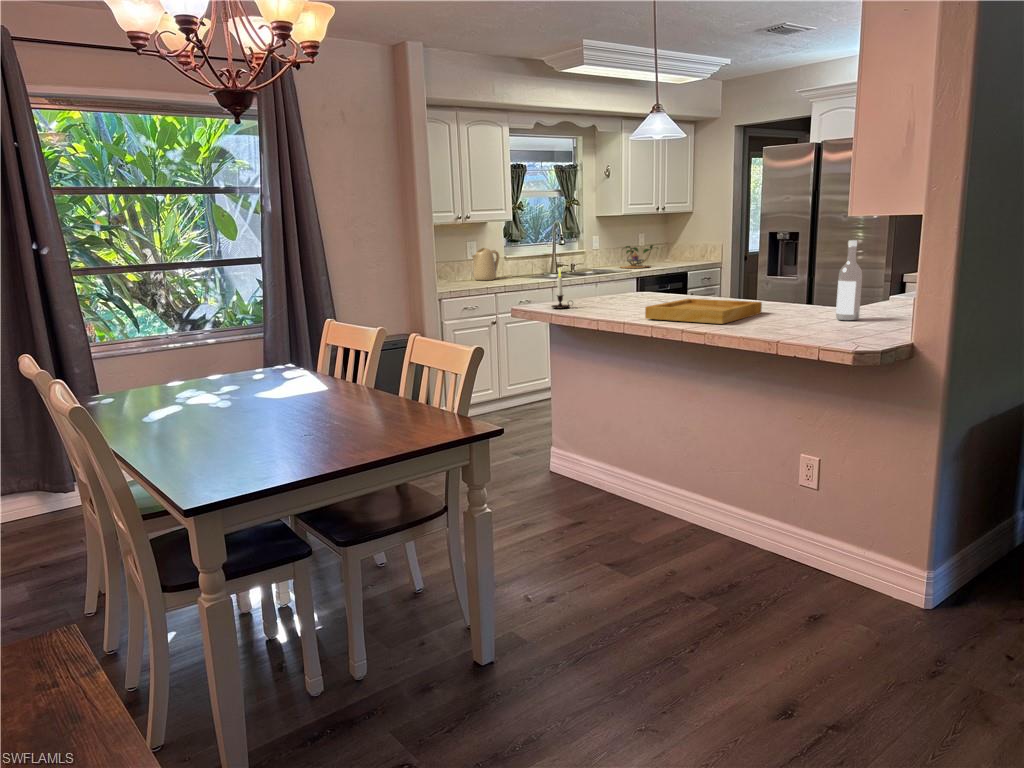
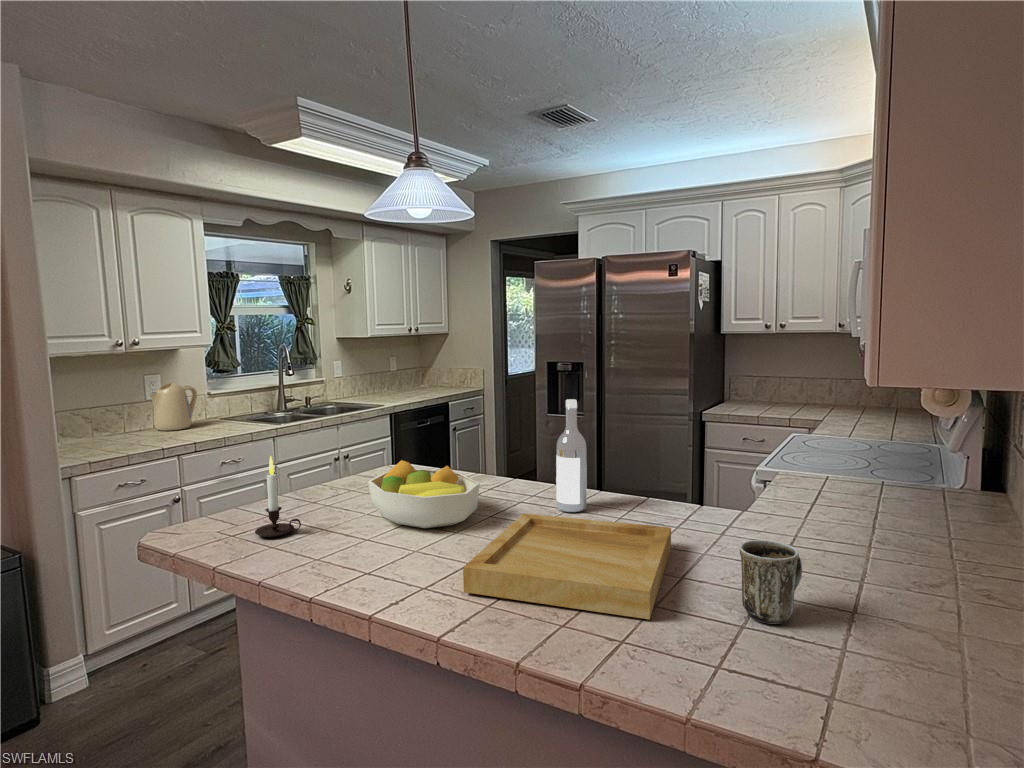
wine bottle: present [836,240,862,320] -> present [556,399,587,512]
plant: present [620,245,653,268] -> none [369,373,417,401]
fruit bowl: none [608,276,668,307] -> present [368,460,480,528]
mug: none [766,292,800,326] -> present [740,540,802,624]

